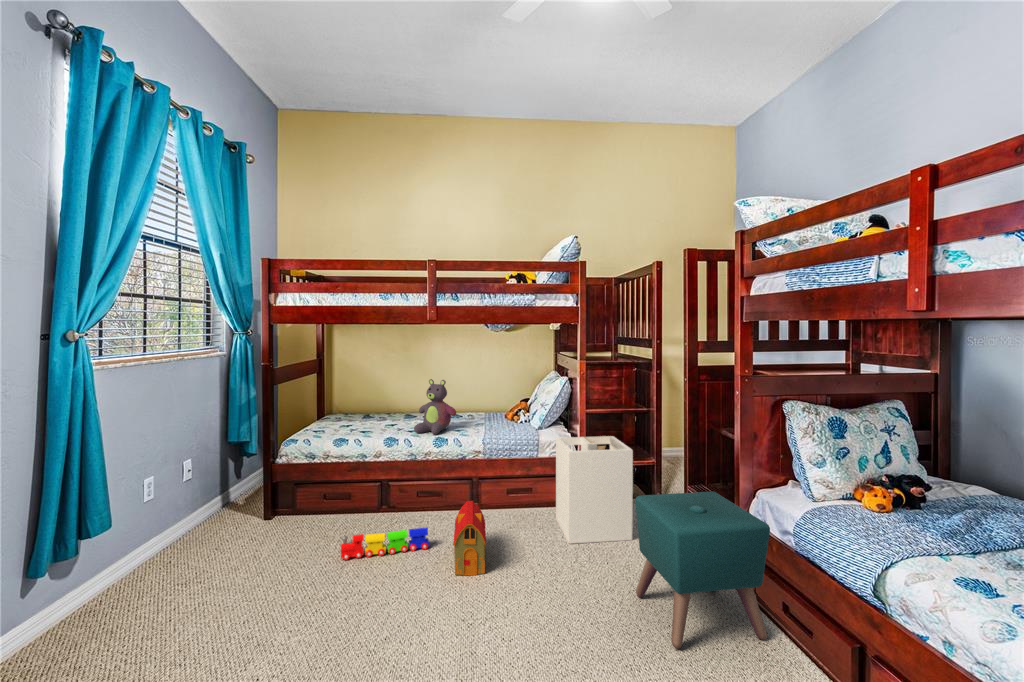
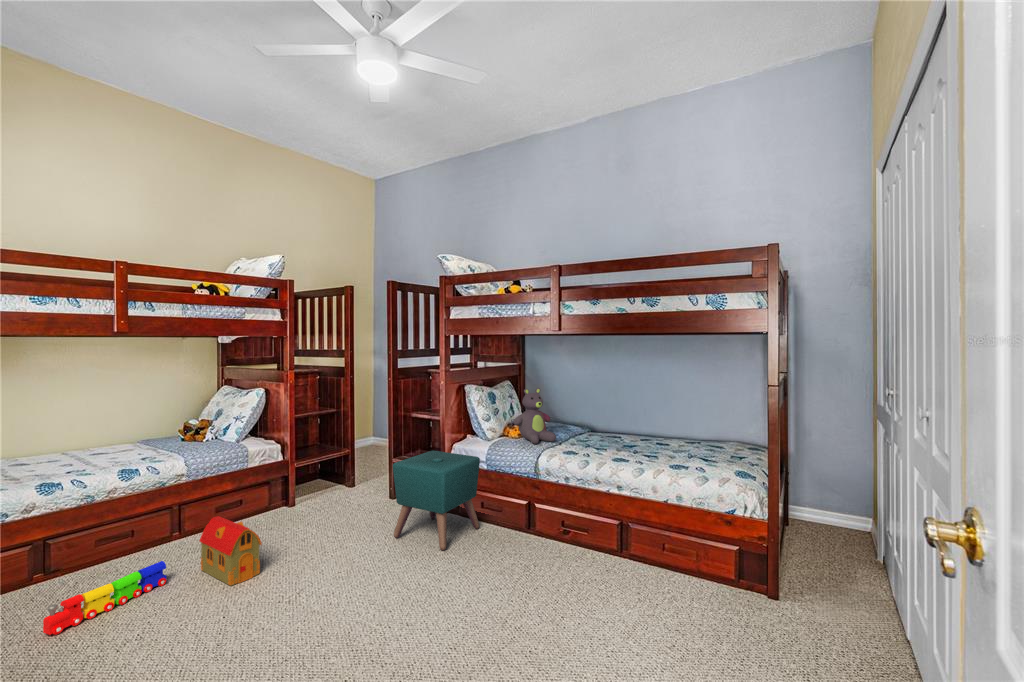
stuffed bear: present [414,379,456,435] -> present [514,388,556,444]
laundry hamper: present [556,436,633,544] -> none [276,434,355,530]

